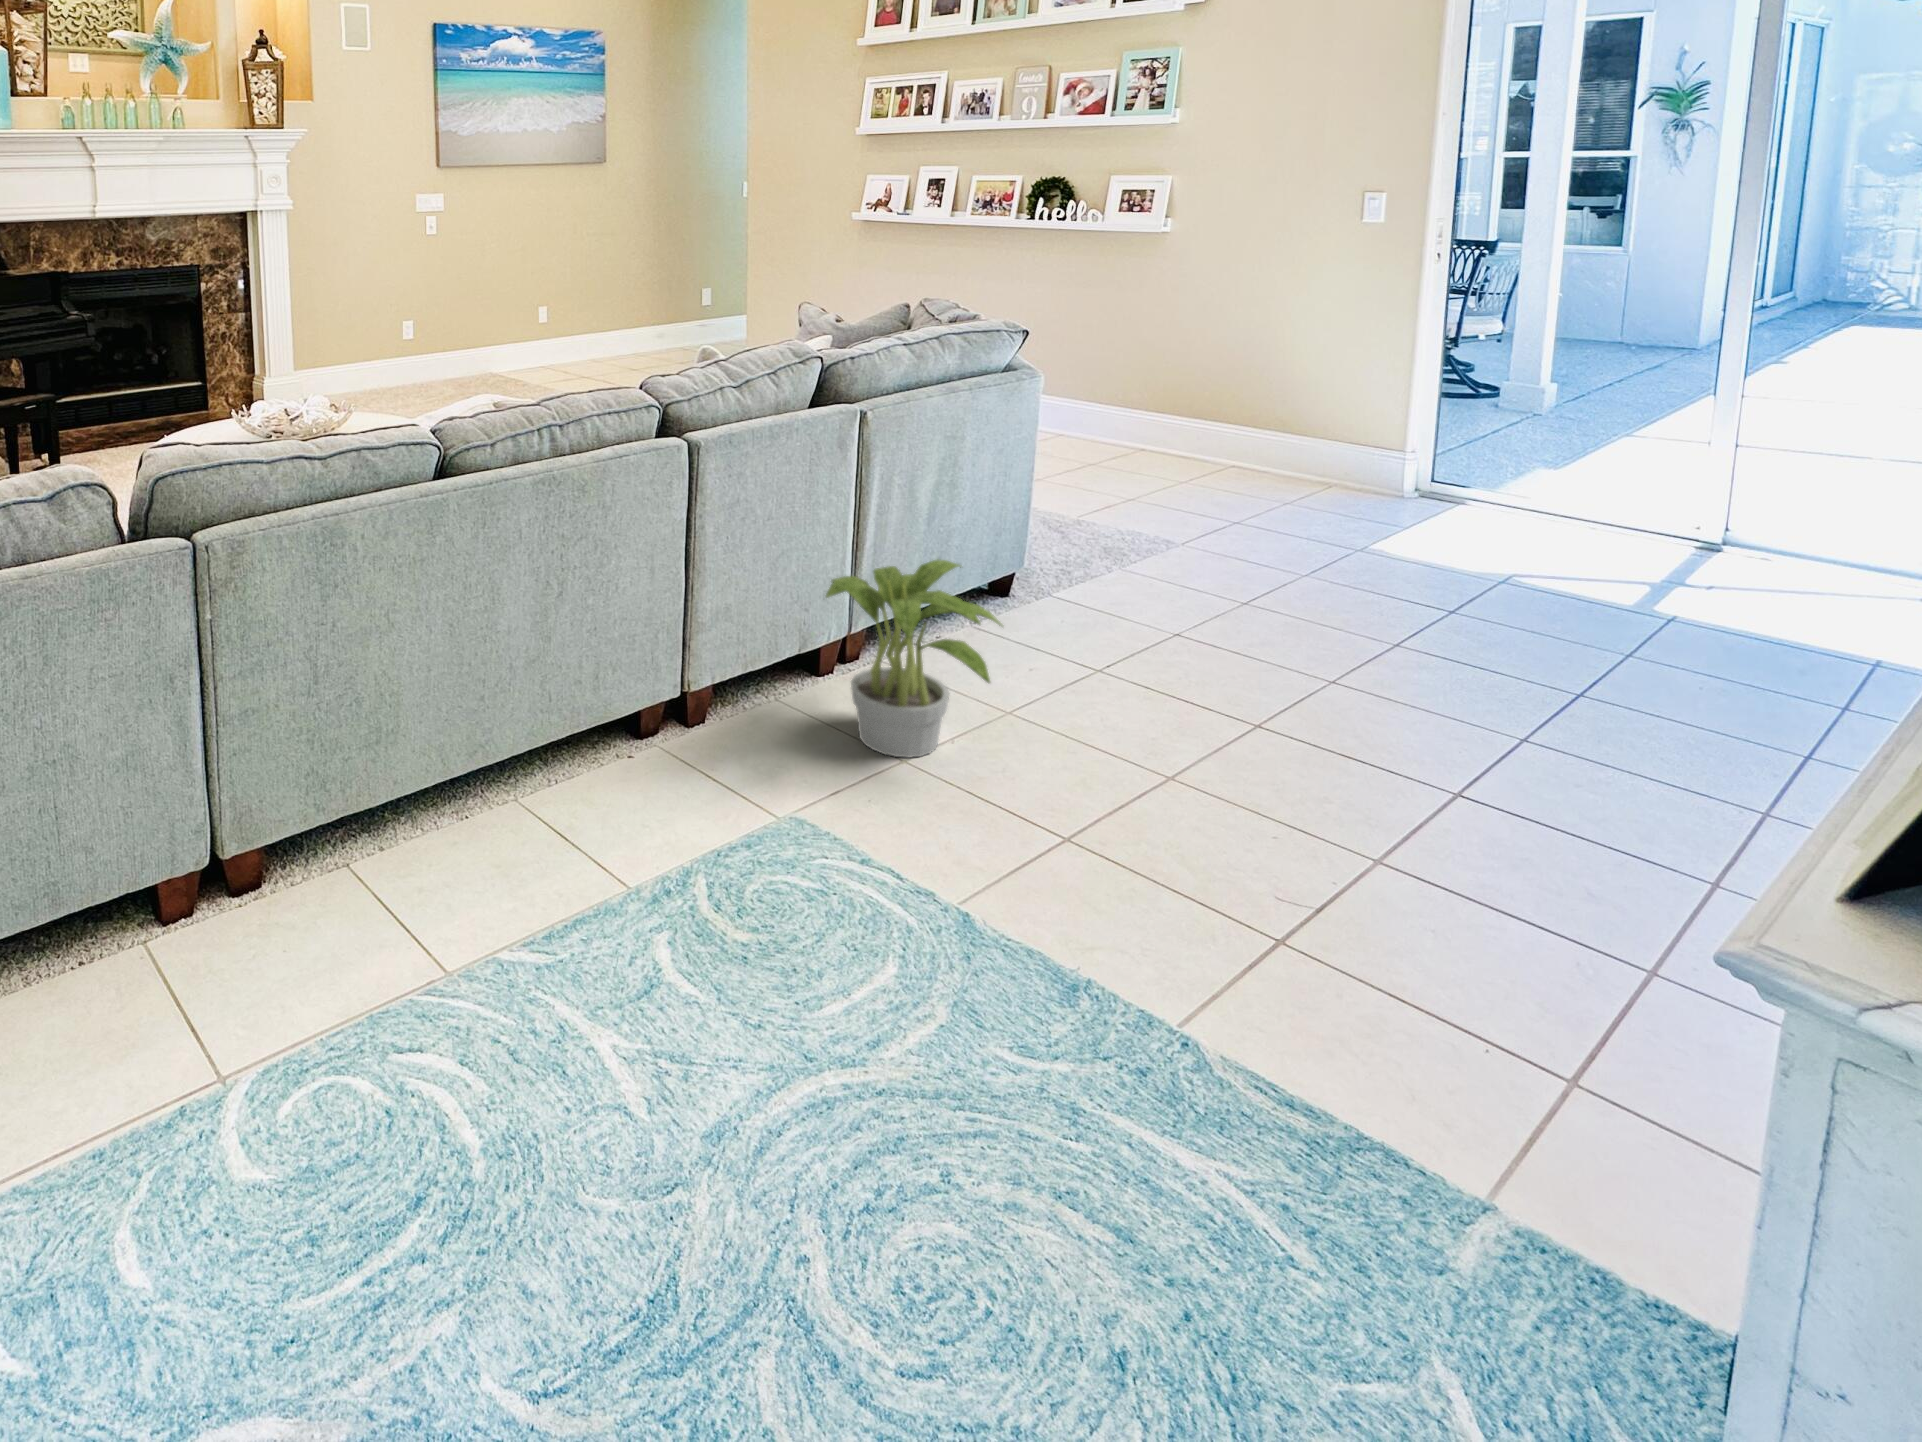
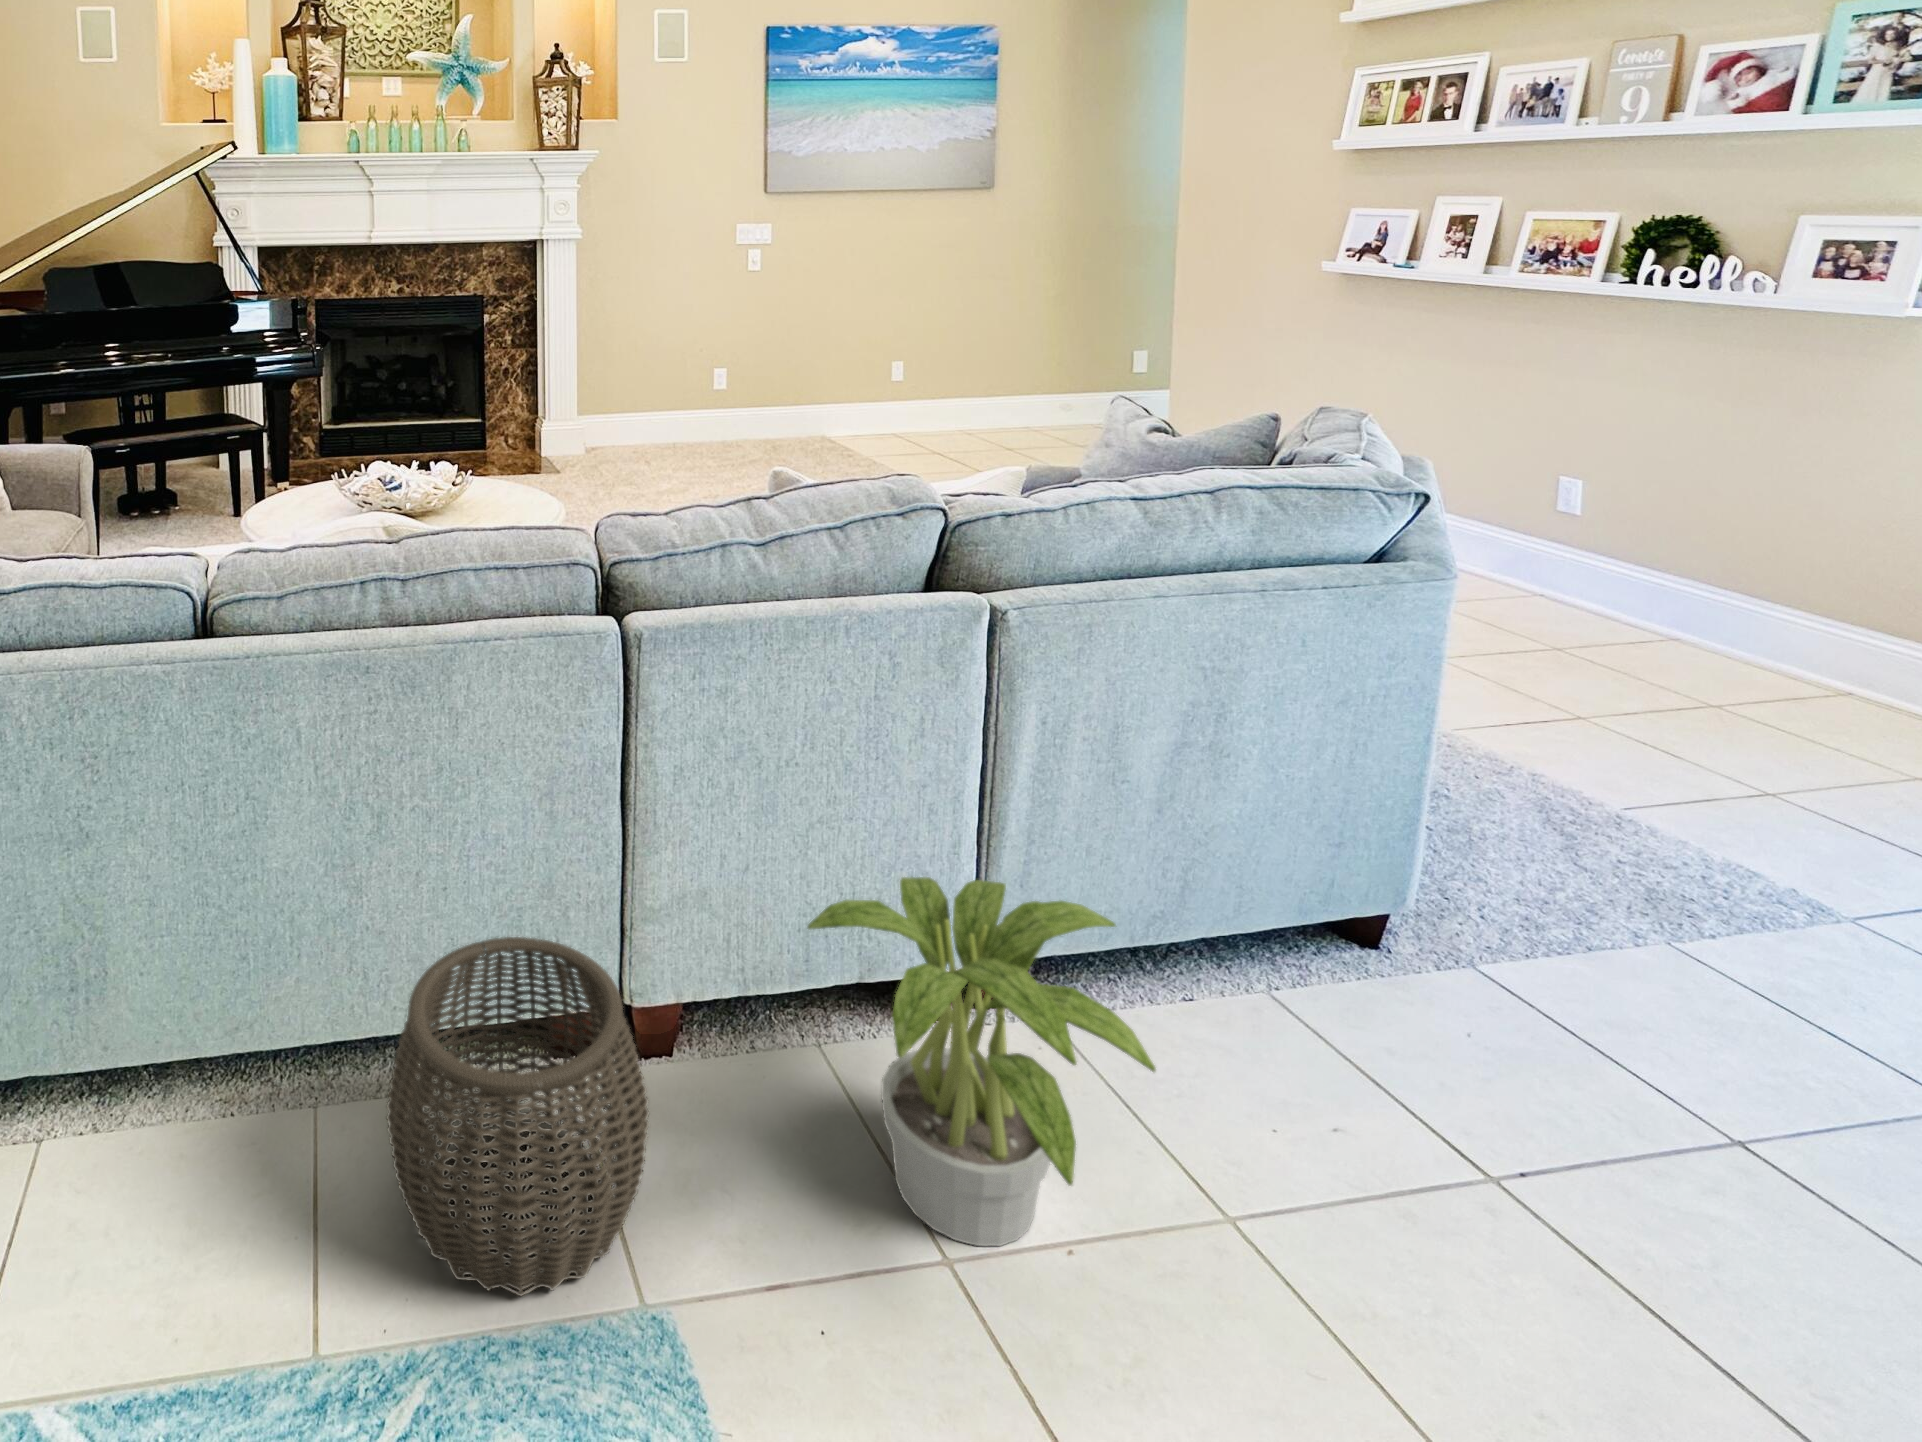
woven basket: none [597,647,770,846] -> present [387,937,649,1296]

